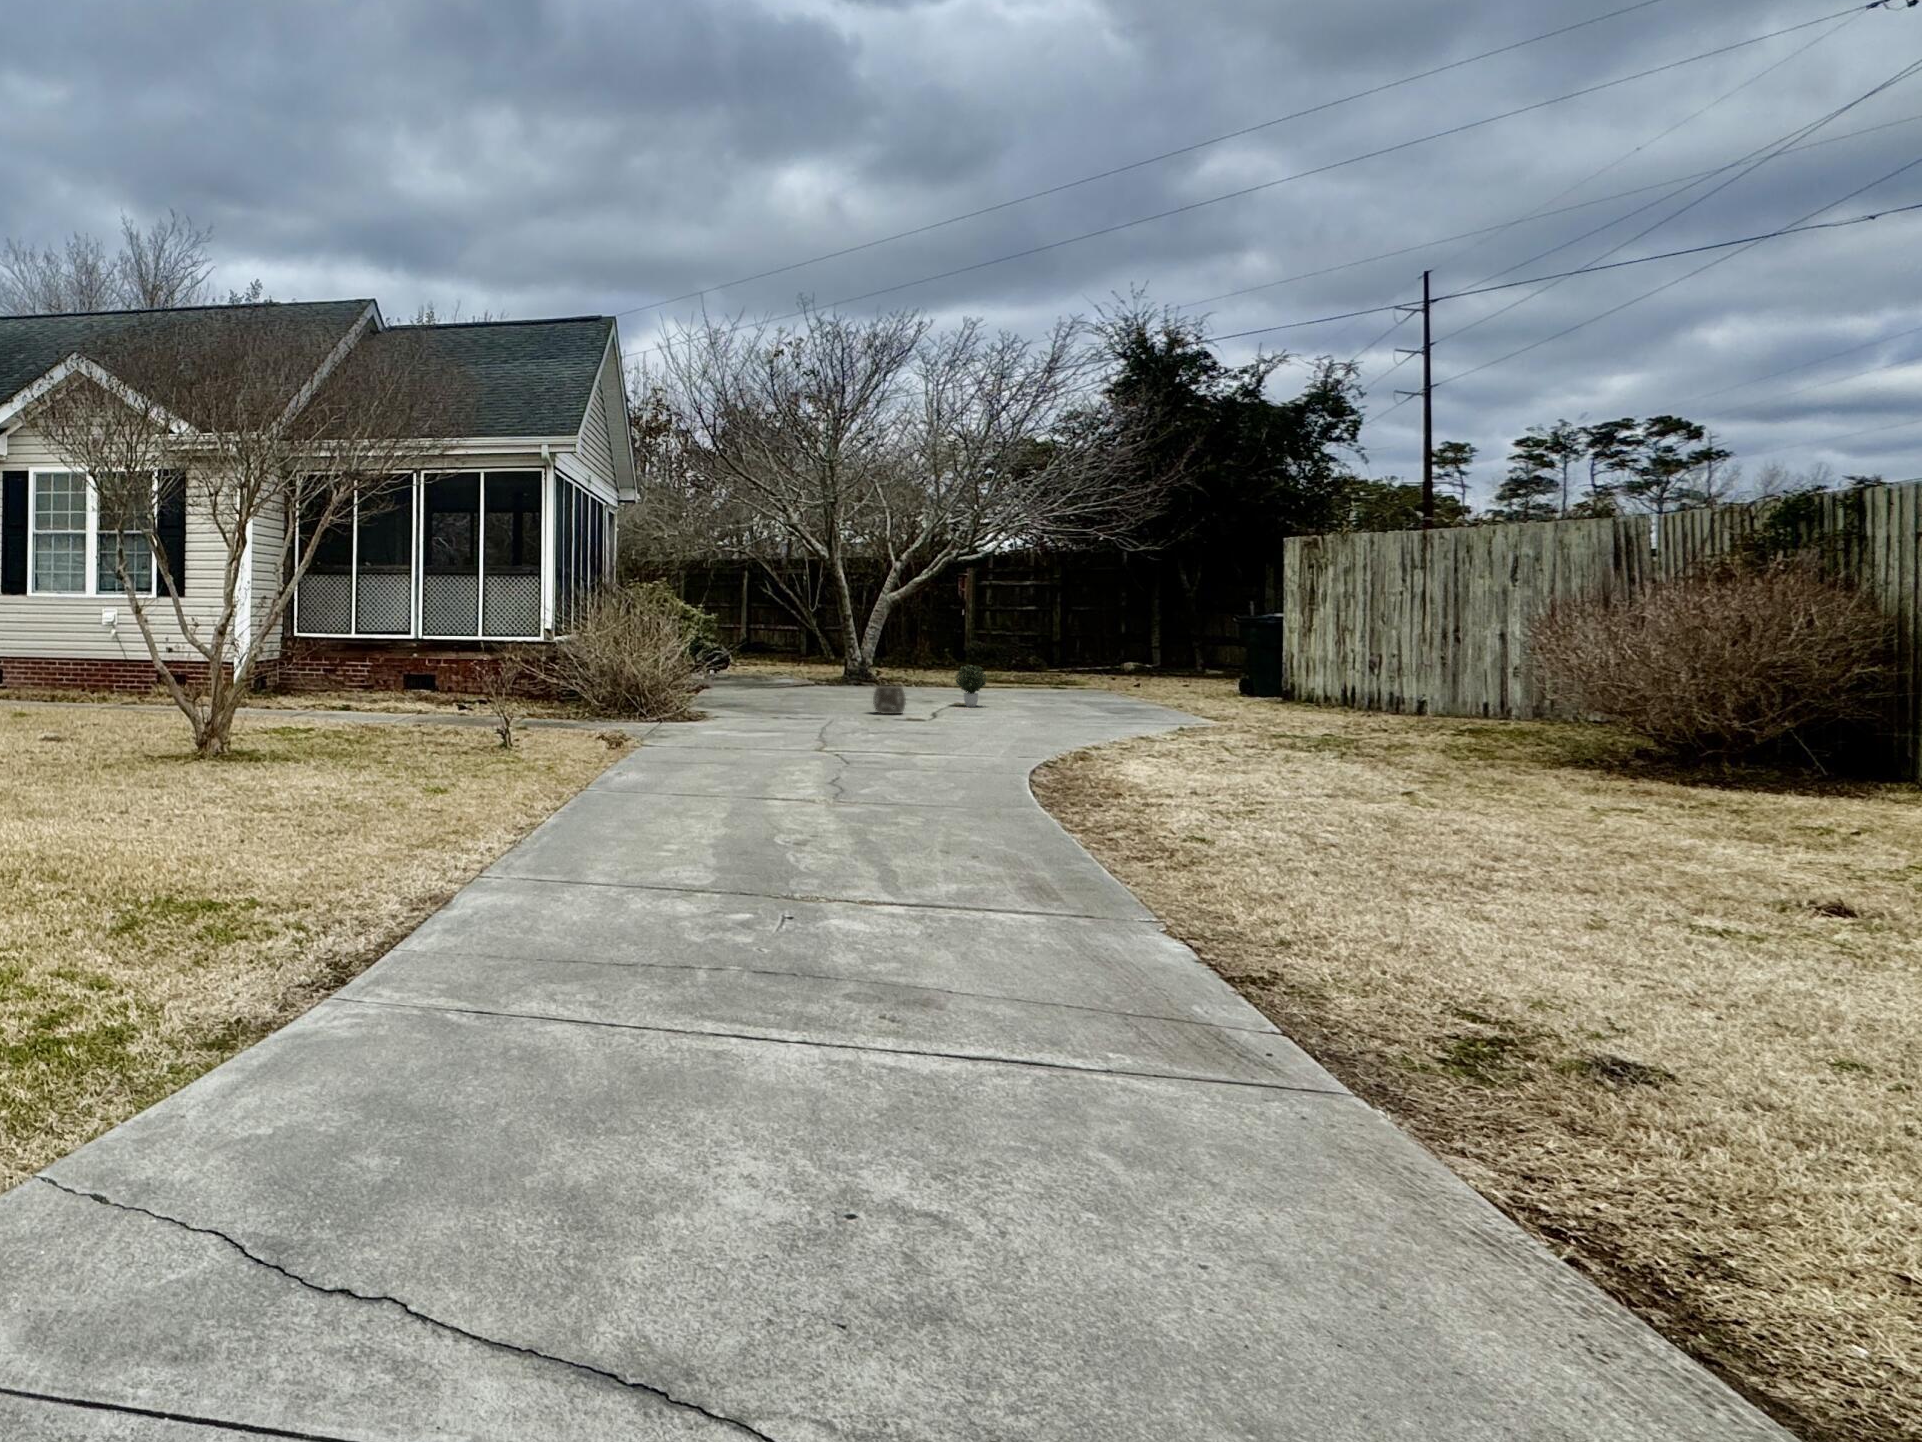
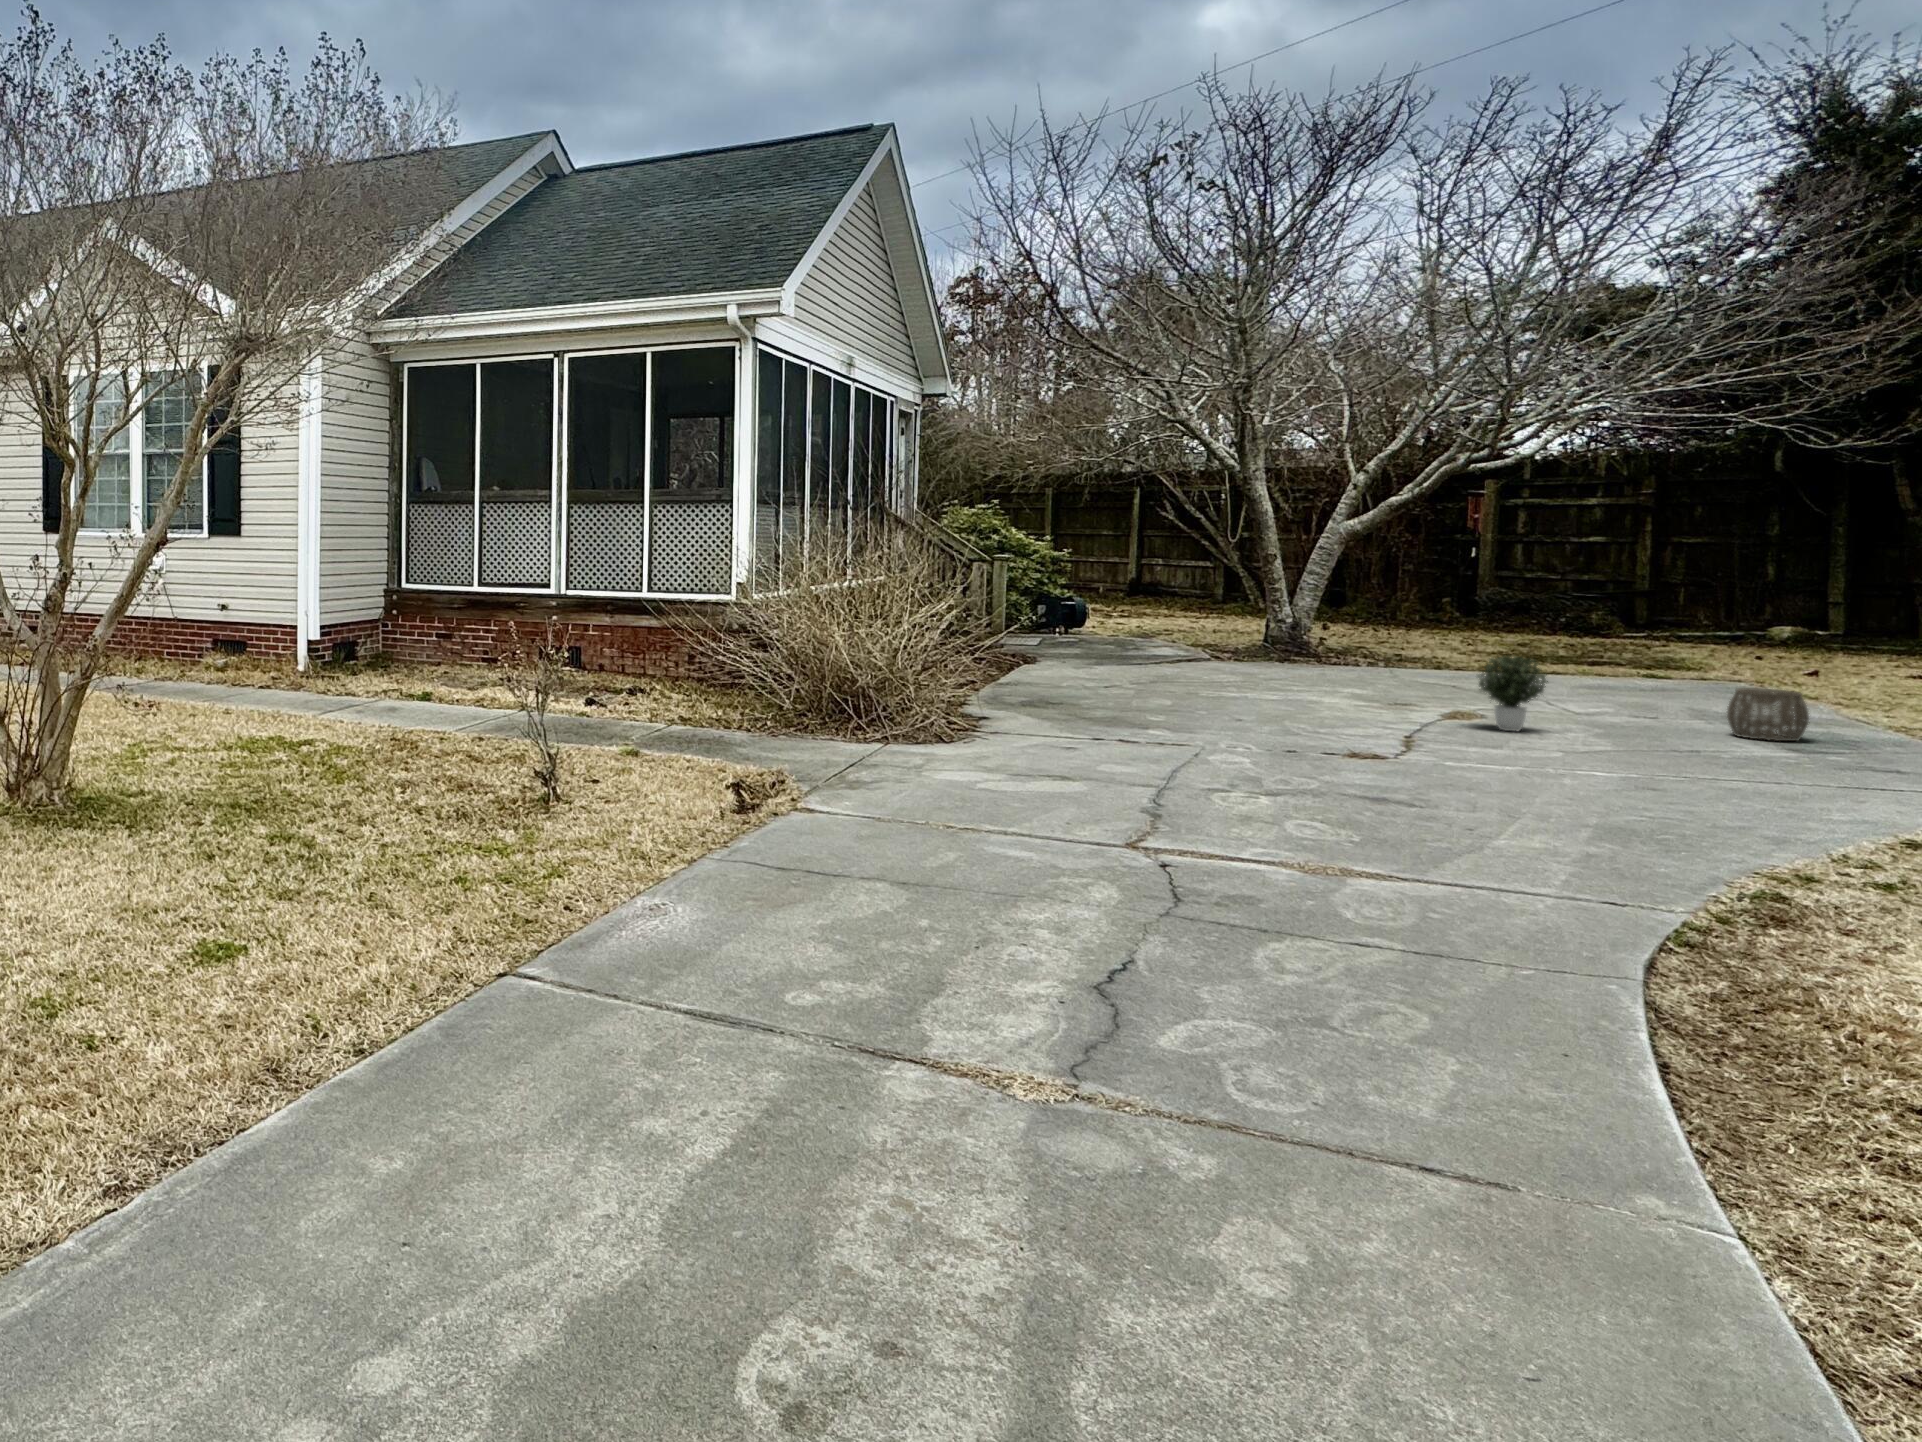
woven basket: present [873,686,906,714] -> present [1727,688,1809,741]

